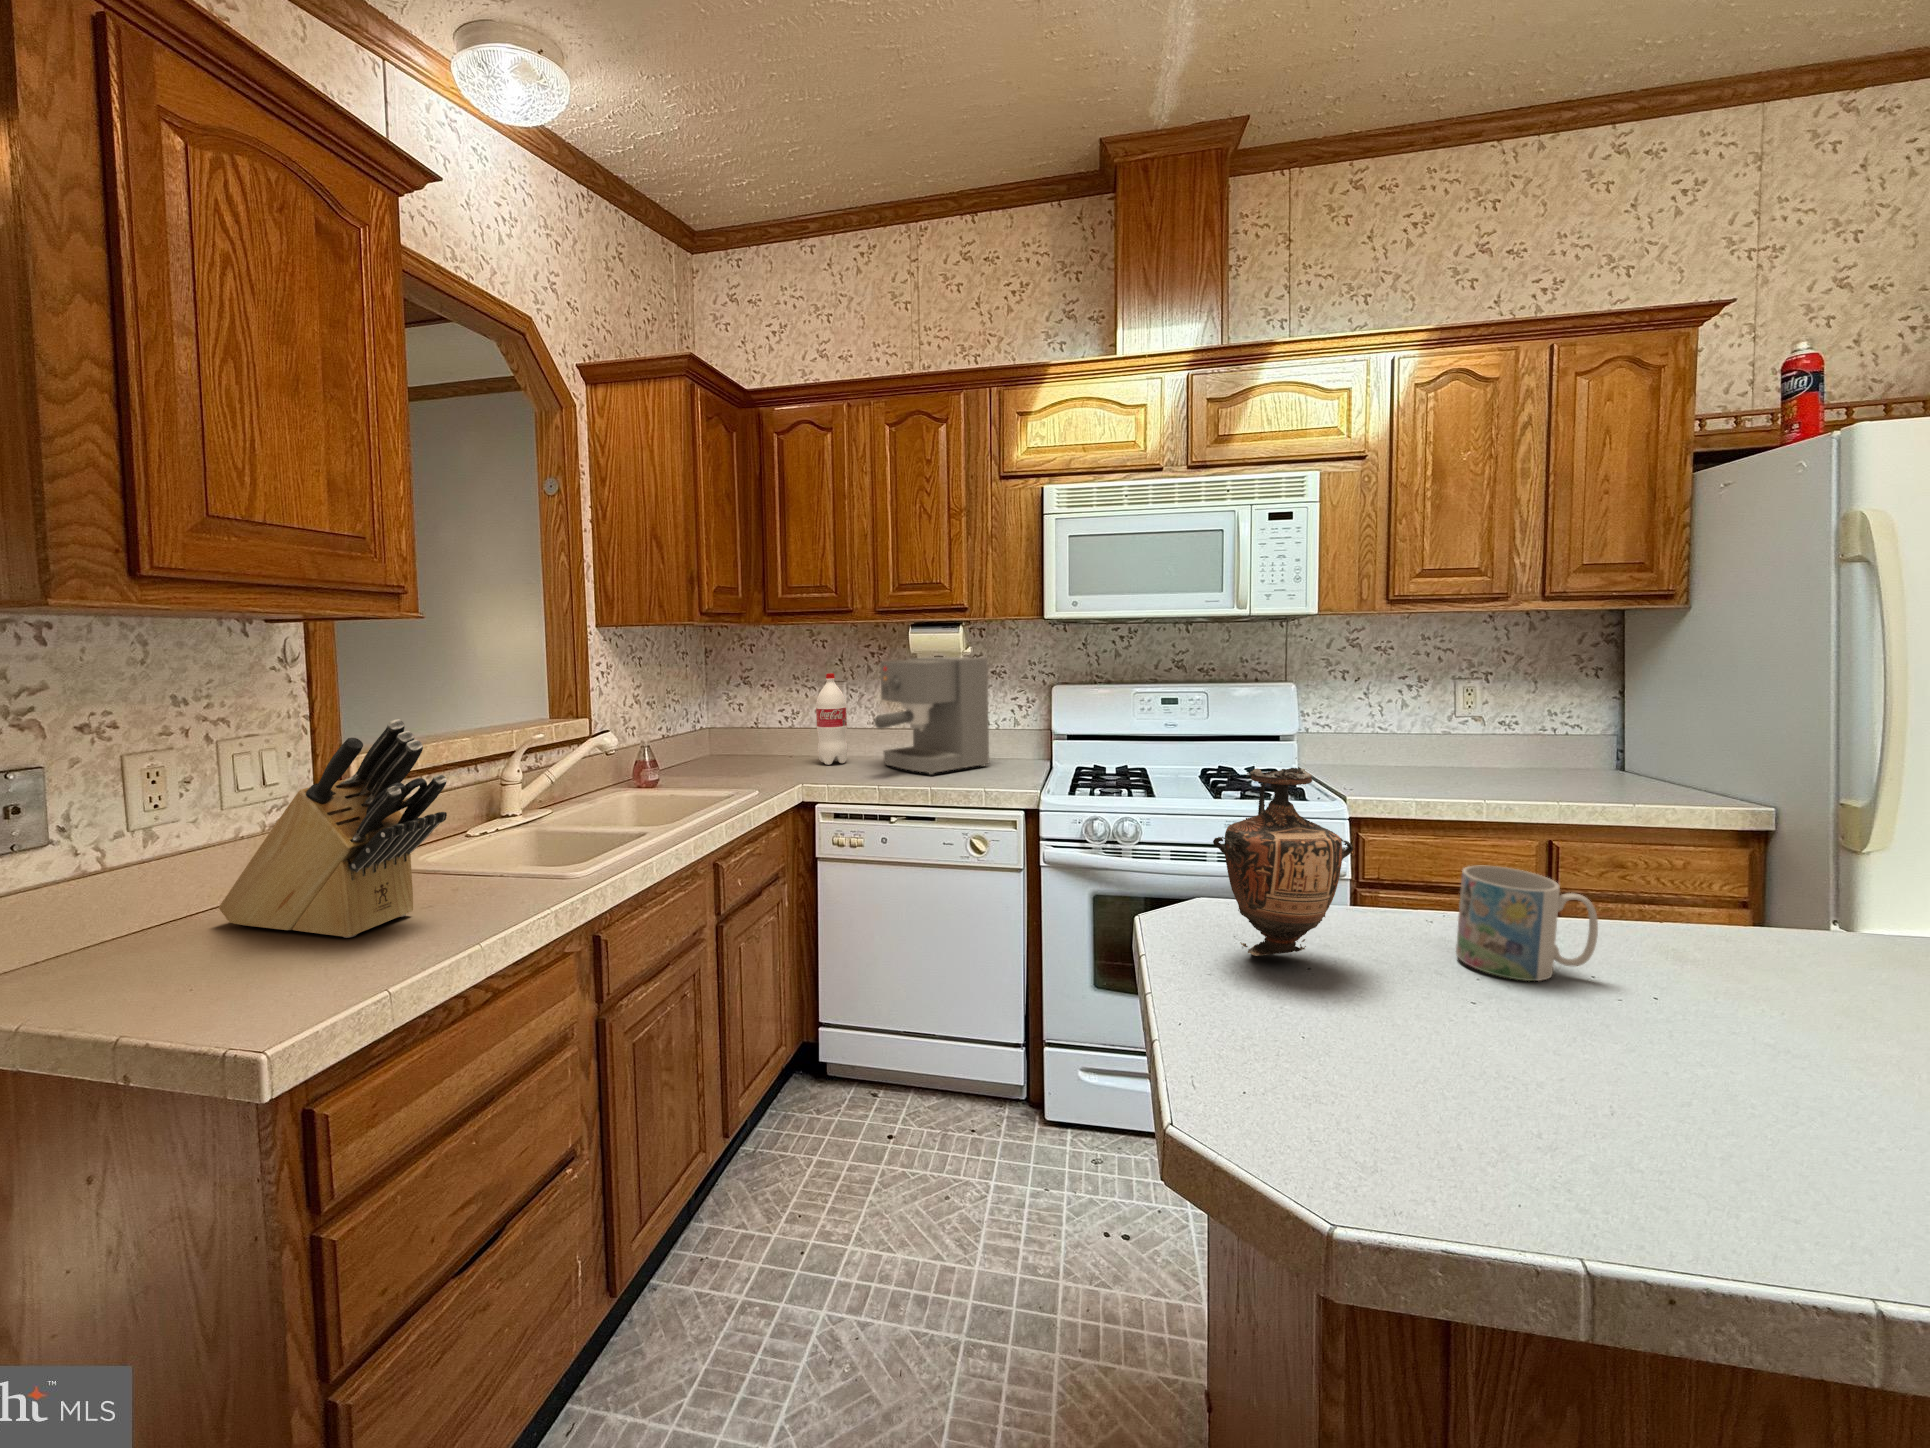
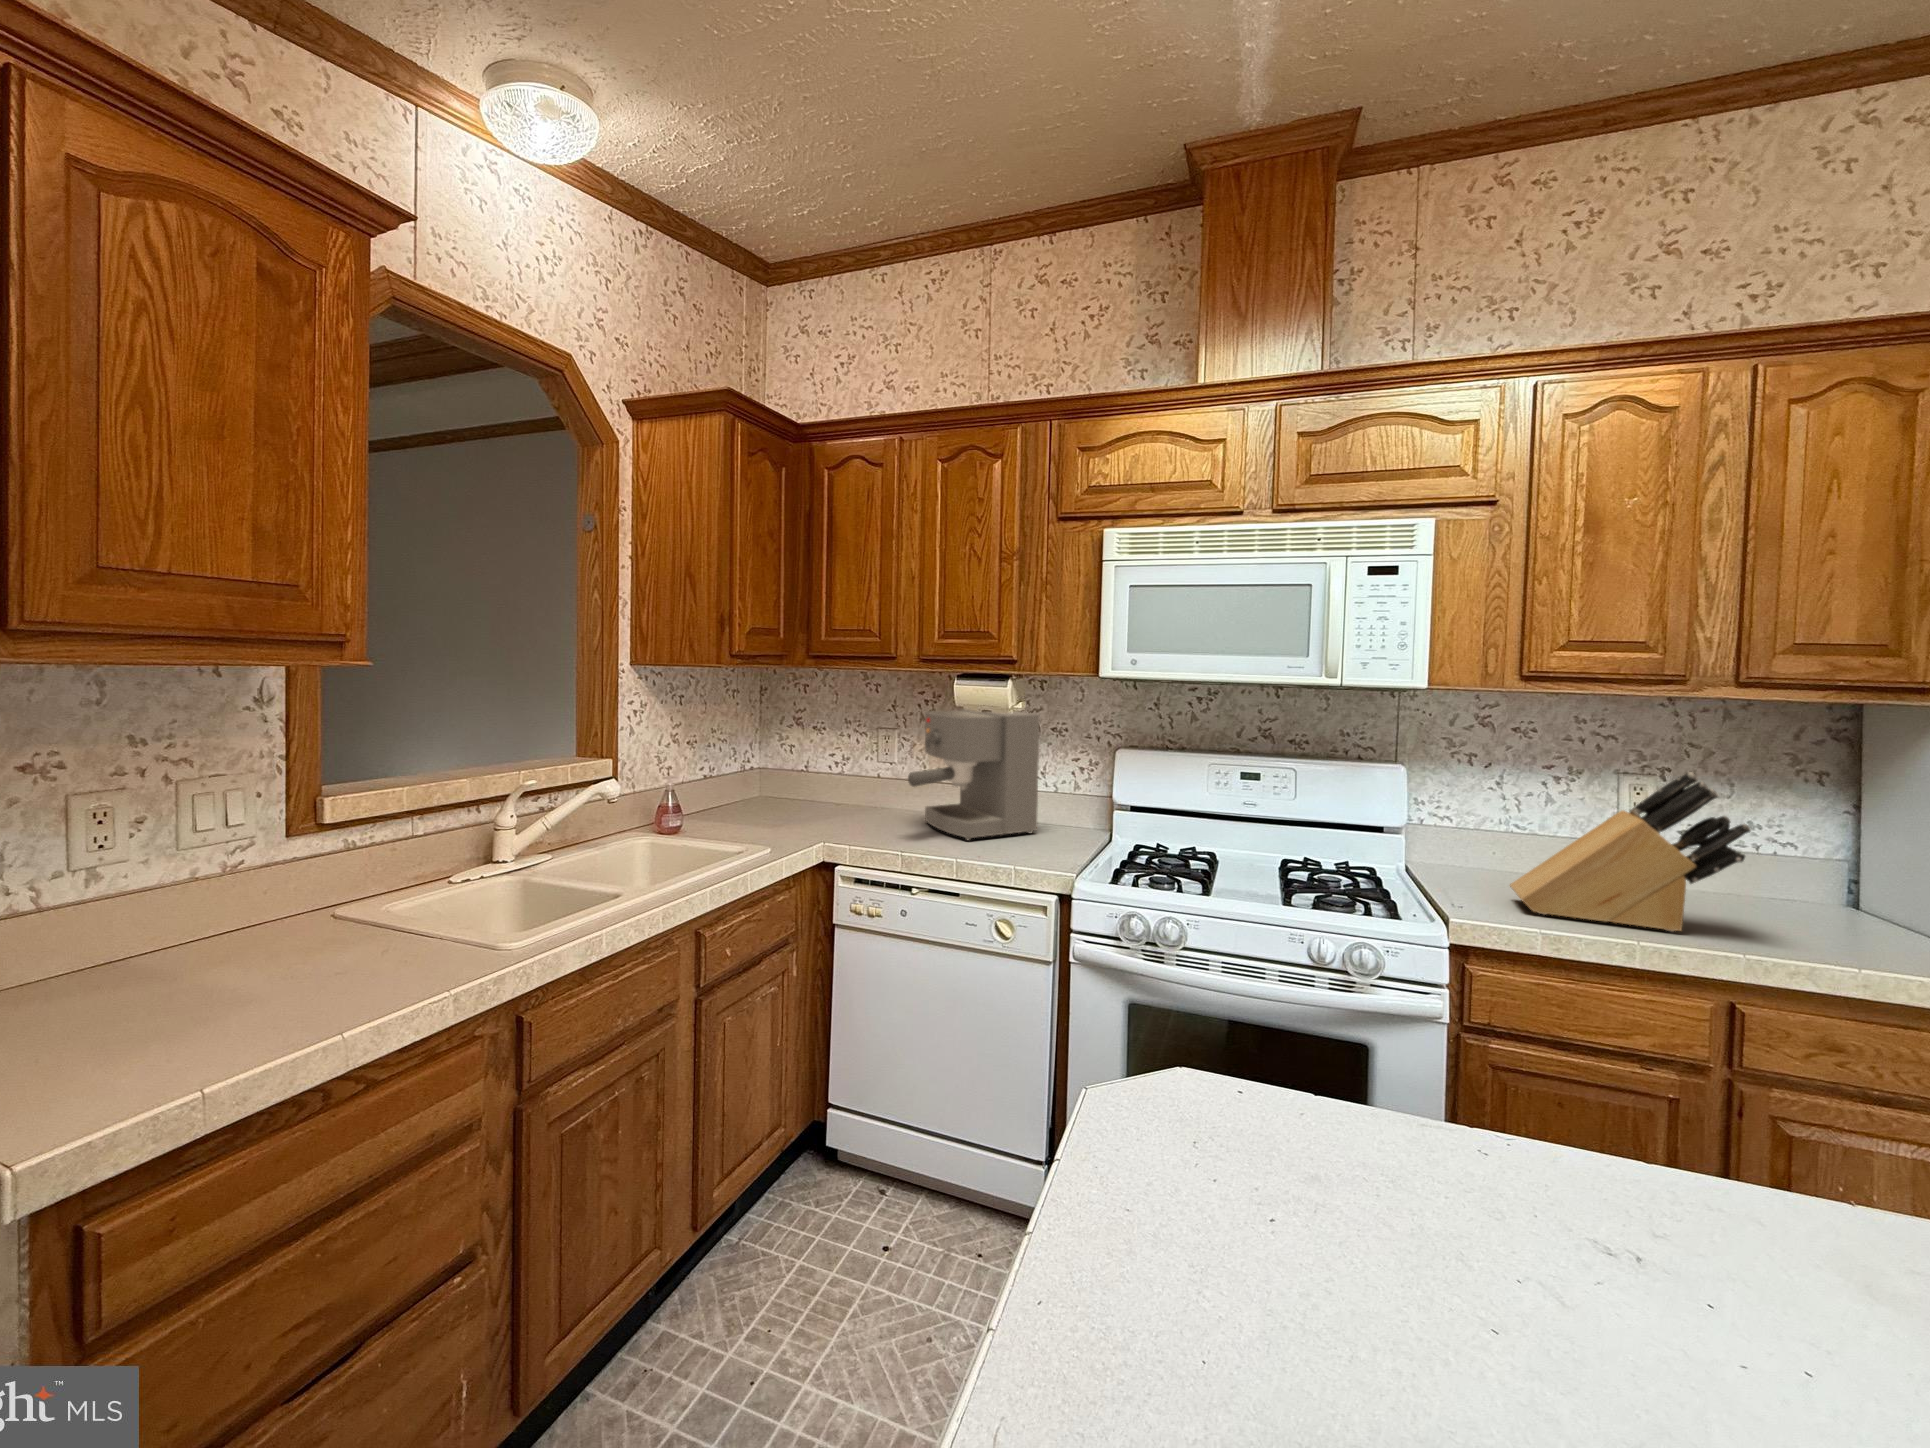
bottle: present [816,673,848,765] -> none [859,720,891,817]
knife block: present [219,719,447,938] -> present [1510,772,1751,932]
vase: present [1213,768,1353,956] -> none [1131,957,1340,1235]
mug: present [1456,865,1598,981] -> none [1507,1130,1742,1348]

